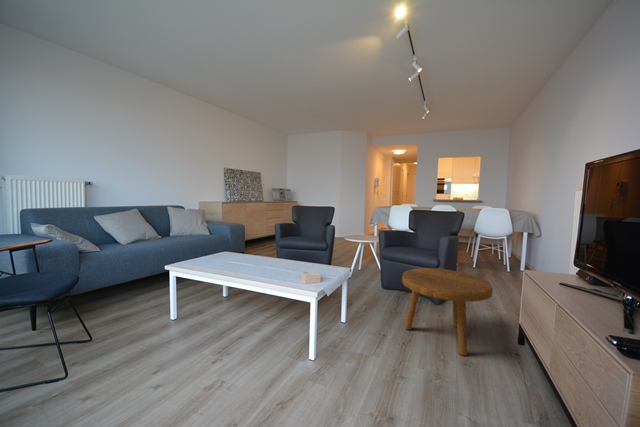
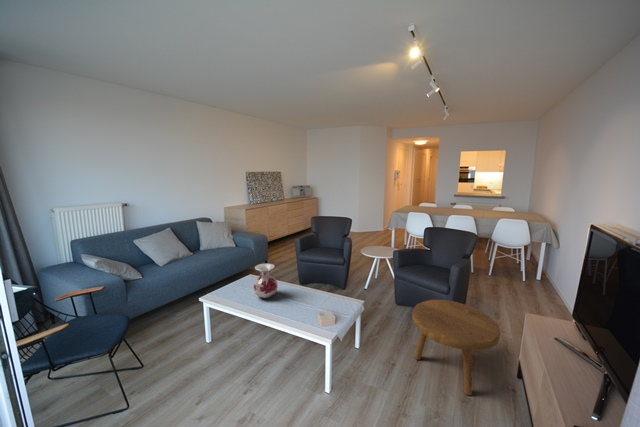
vase: none [230,230,257,267] -> present [253,263,278,298]

